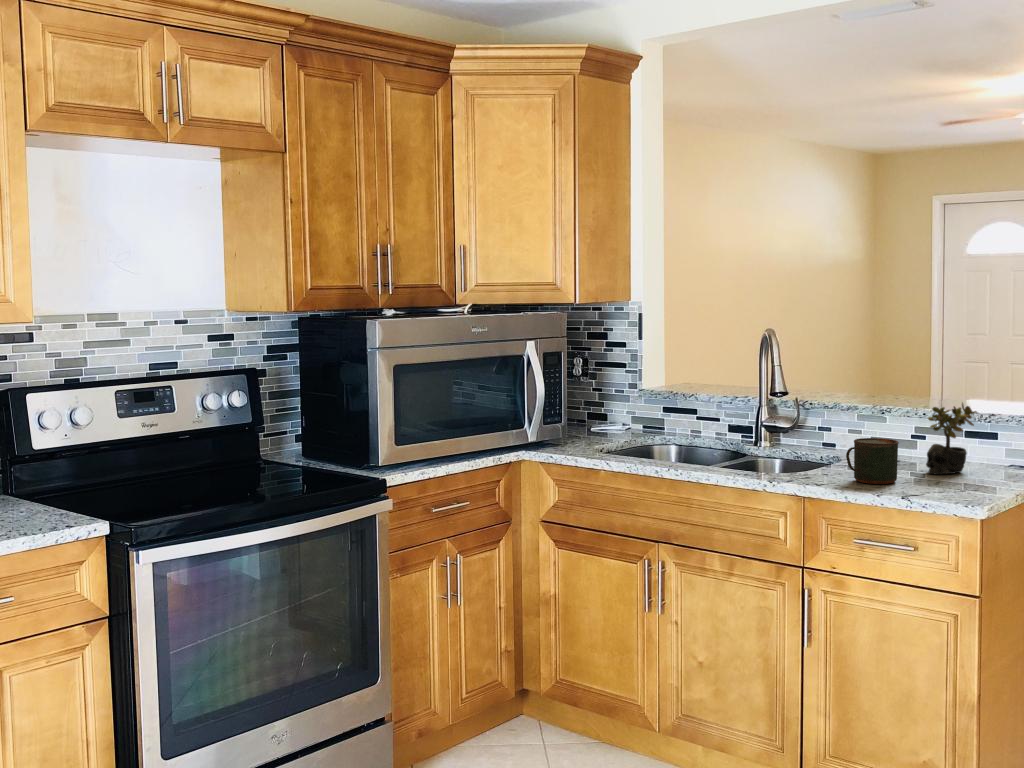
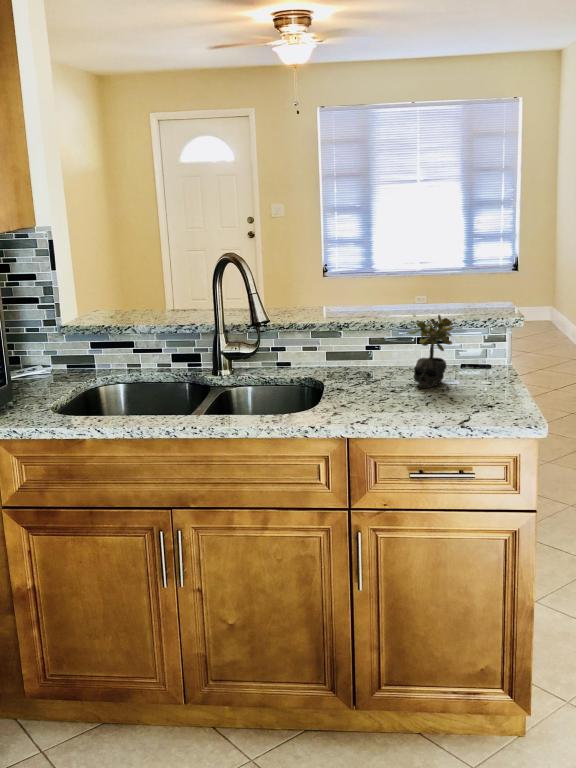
mug: present [846,438,899,484] -> none [375,362,420,411]

